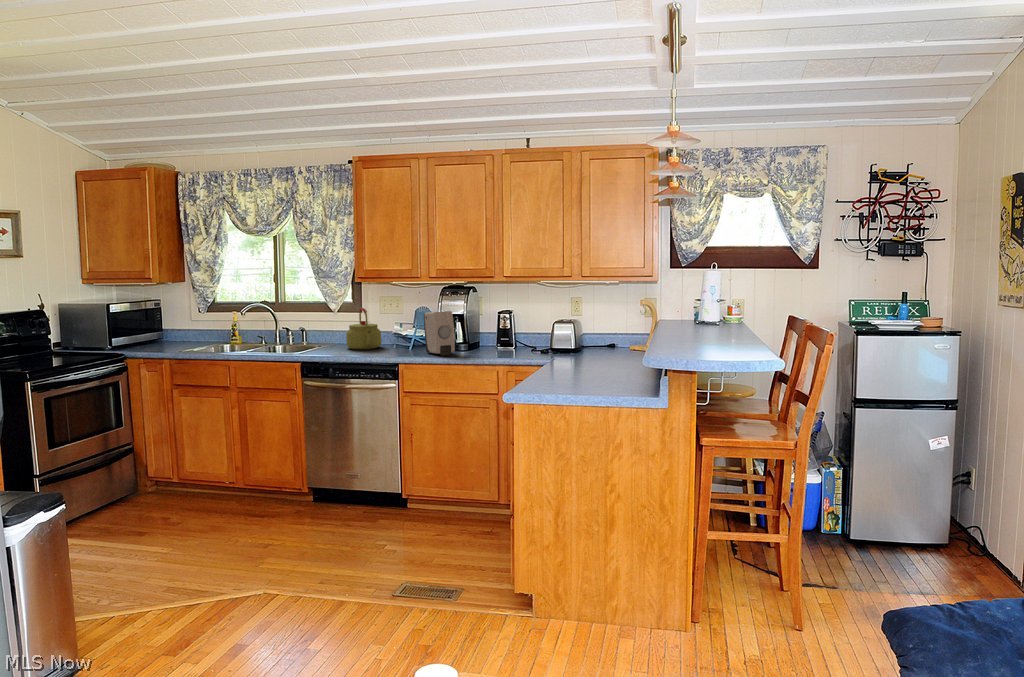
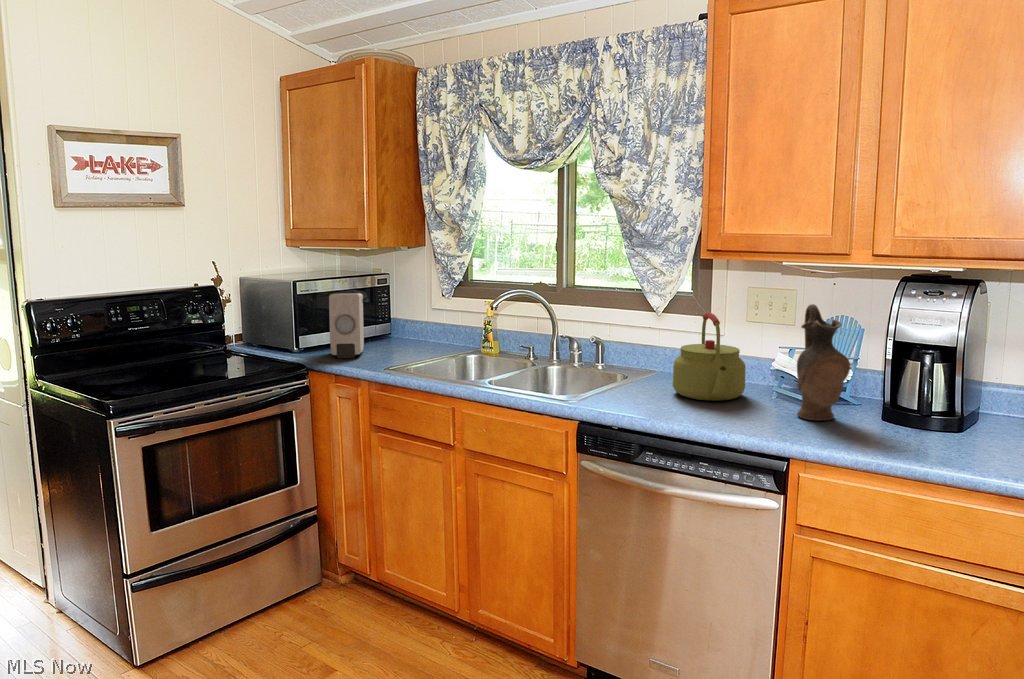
ceramic pitcher: none [401,300,423,351] -> present [797,304,850,420]
soap dispenser: present [424,311,455,355] -> present [329,293,364,358]

